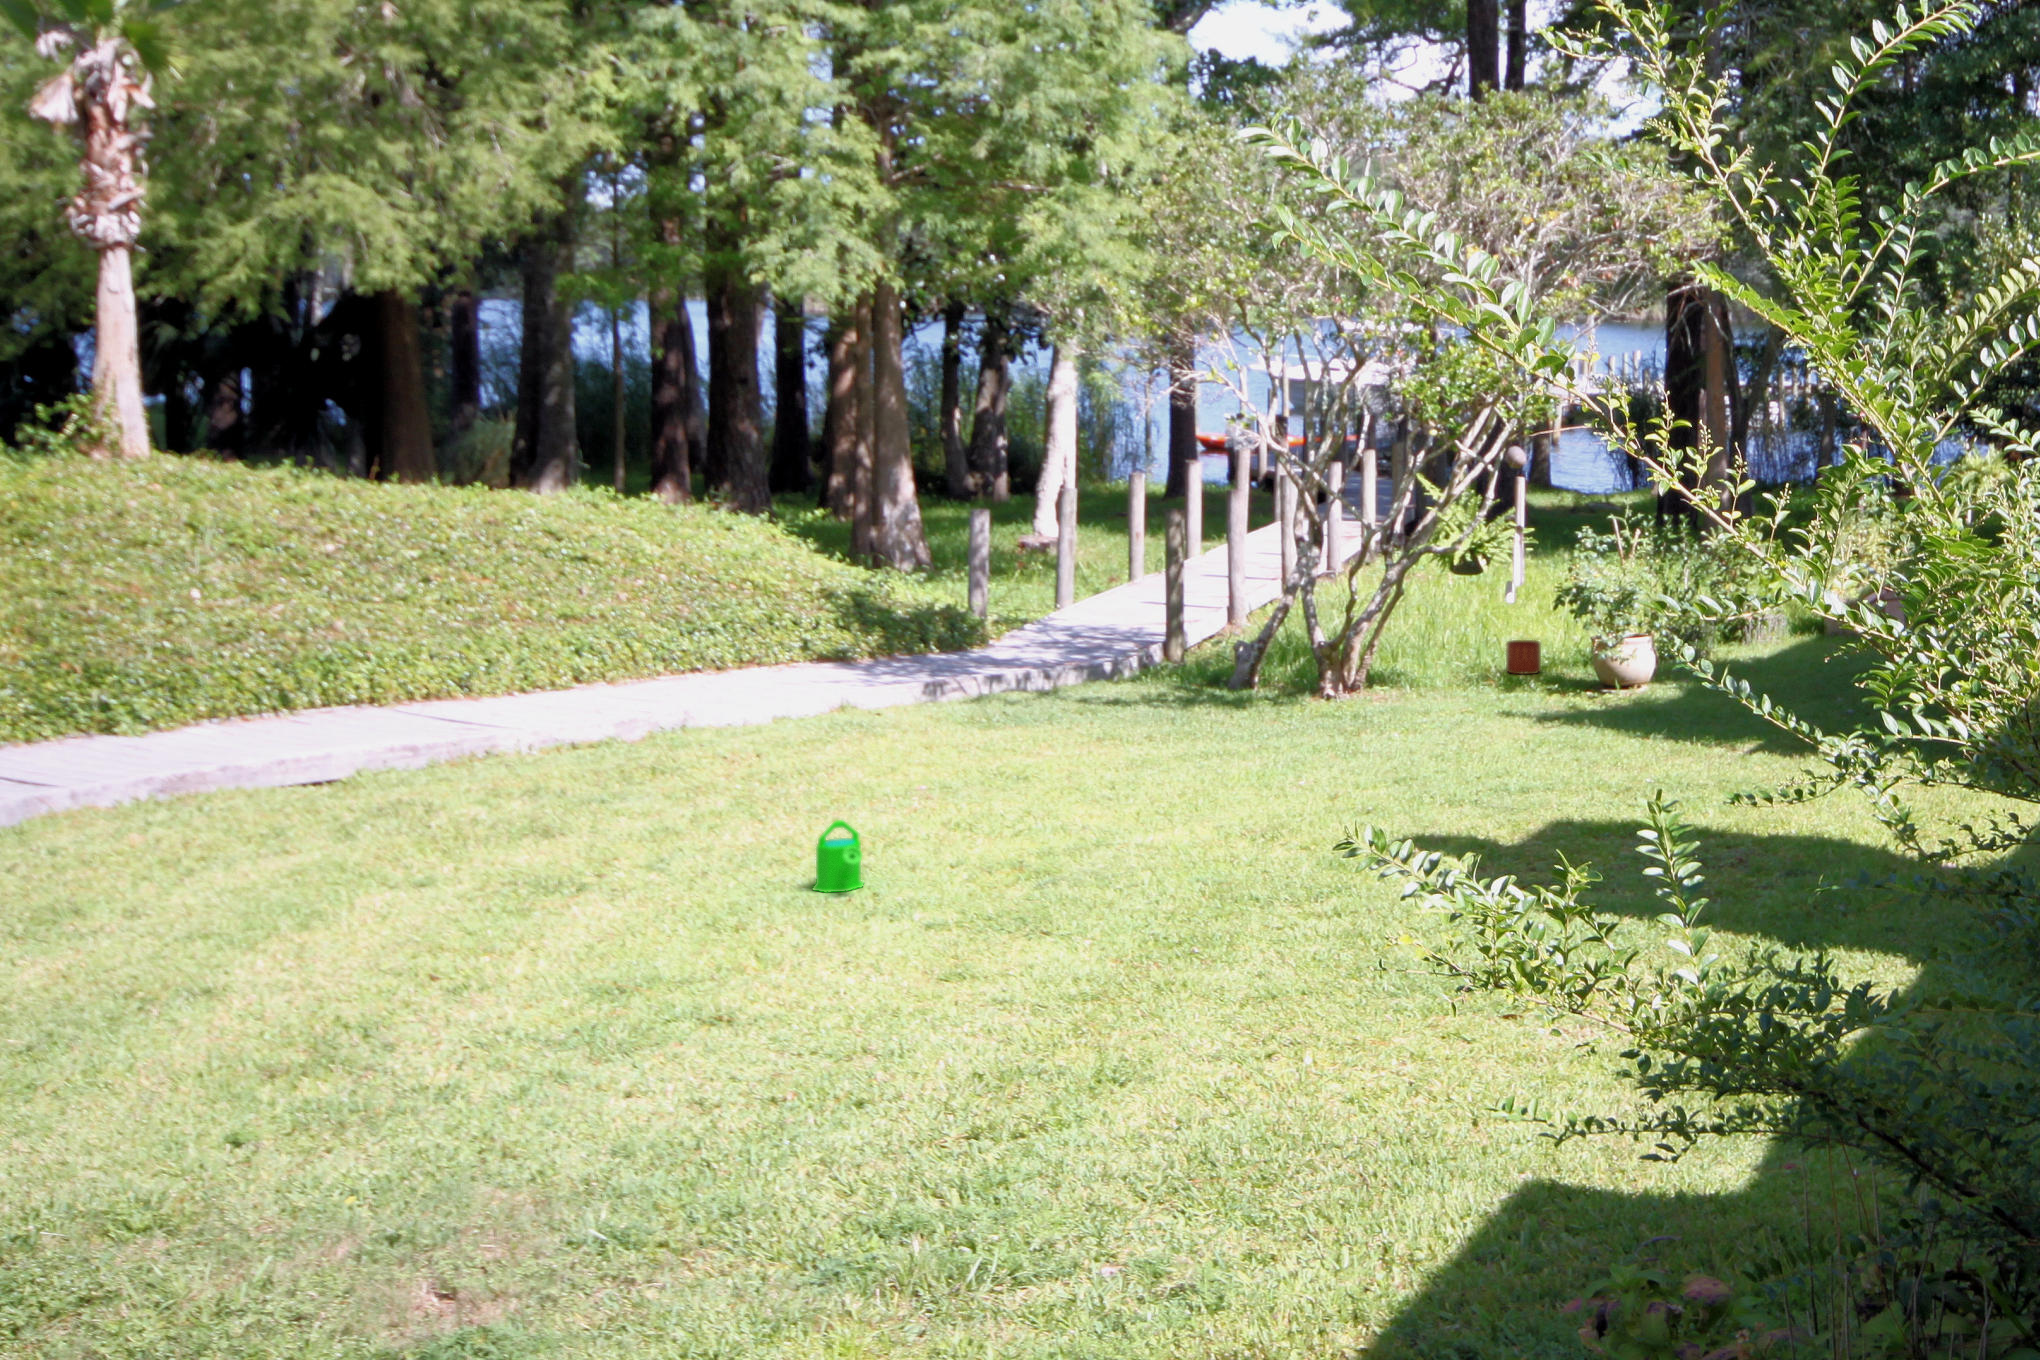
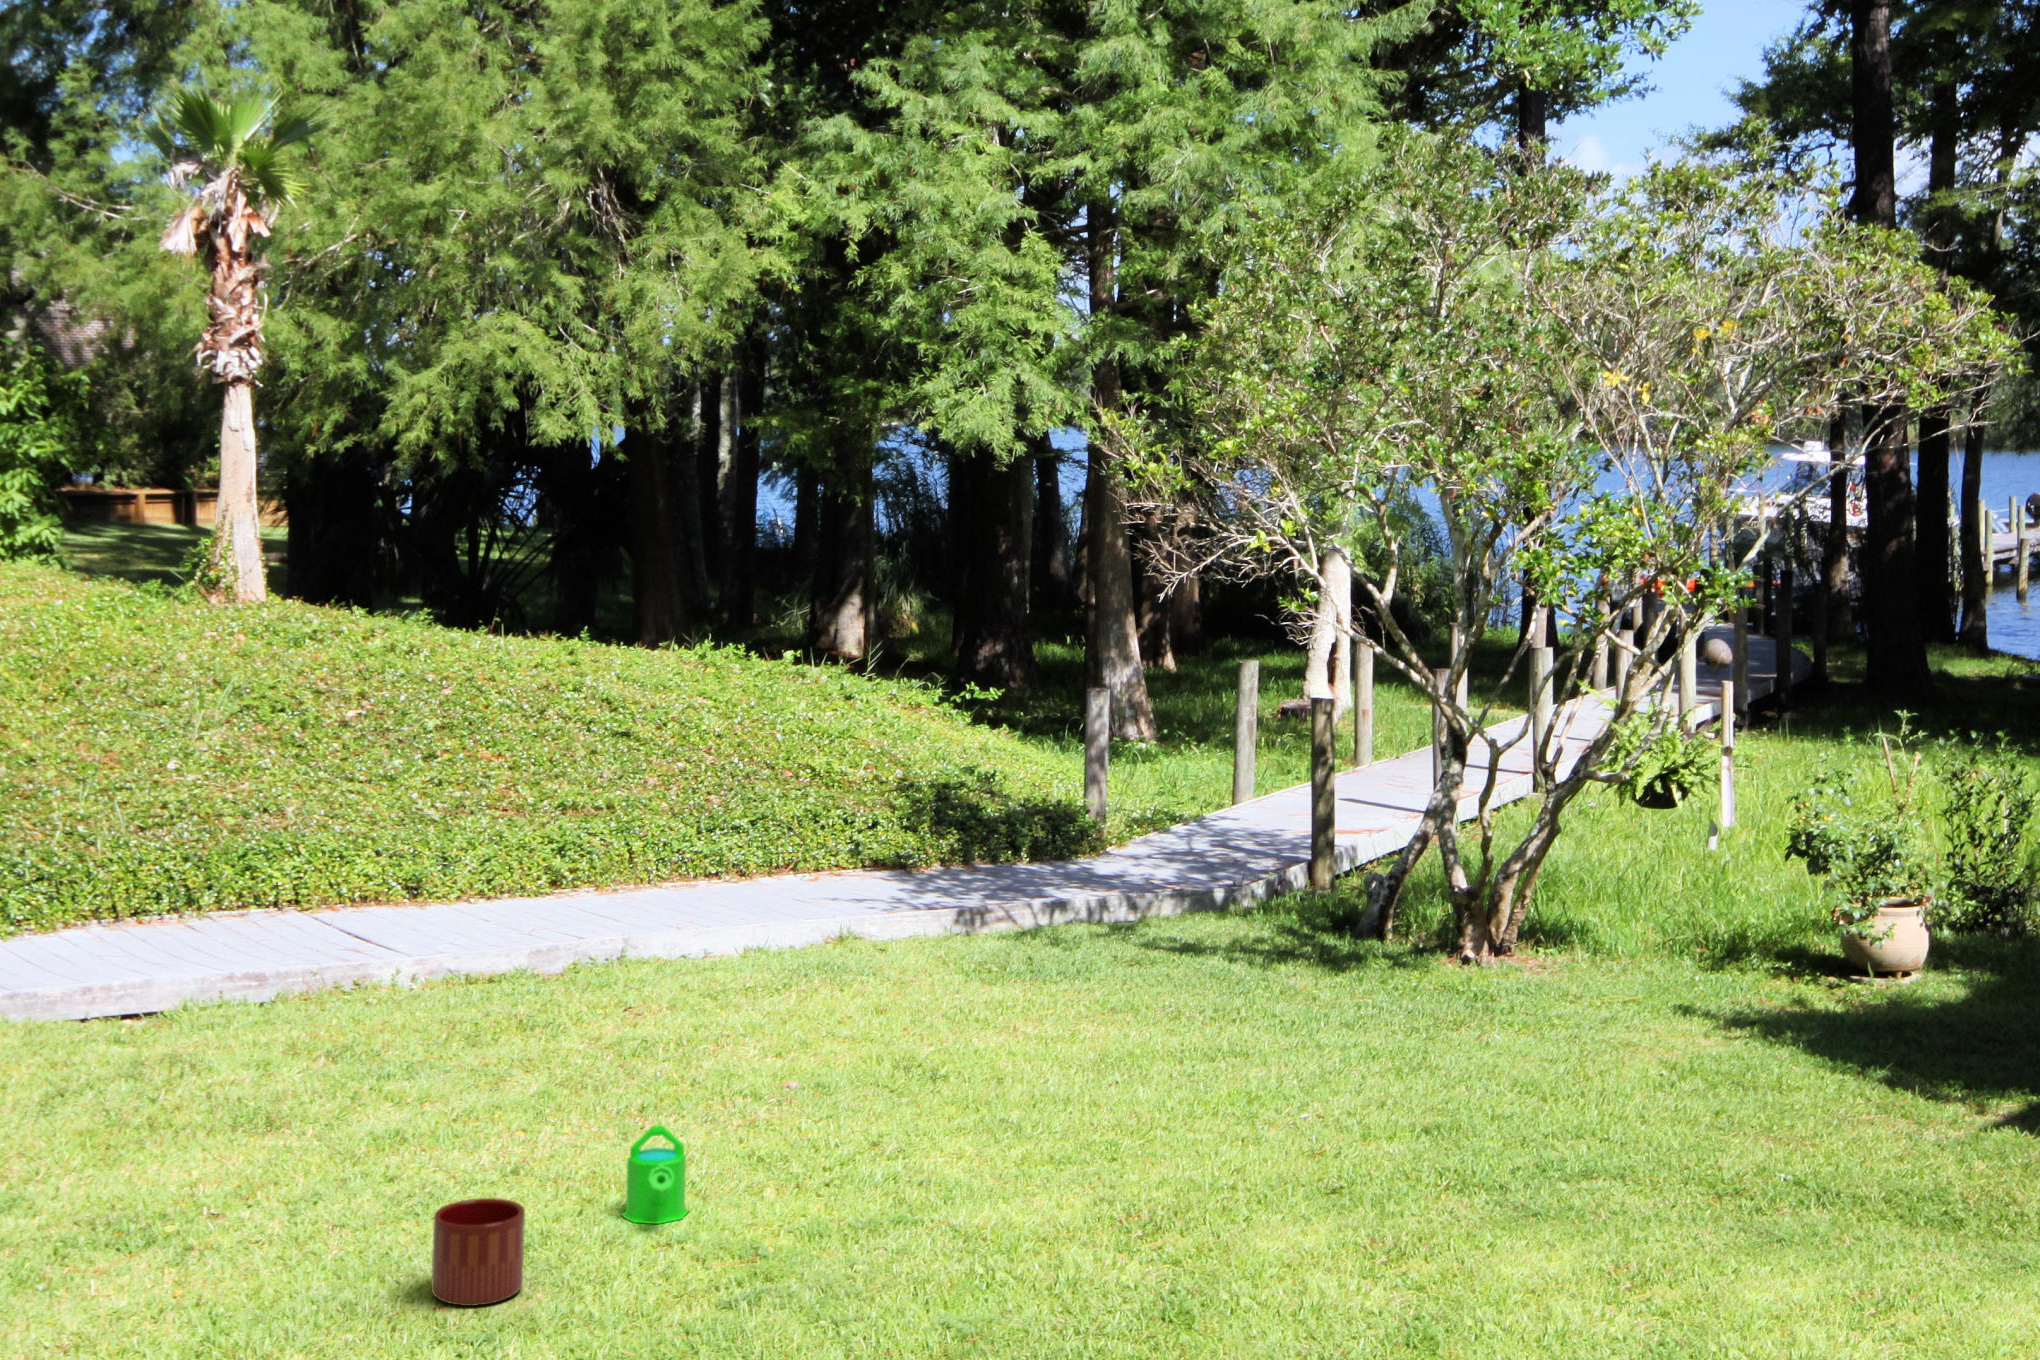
planter: present [1506,640,1541,674] -> present [431,1198,525,1306]

